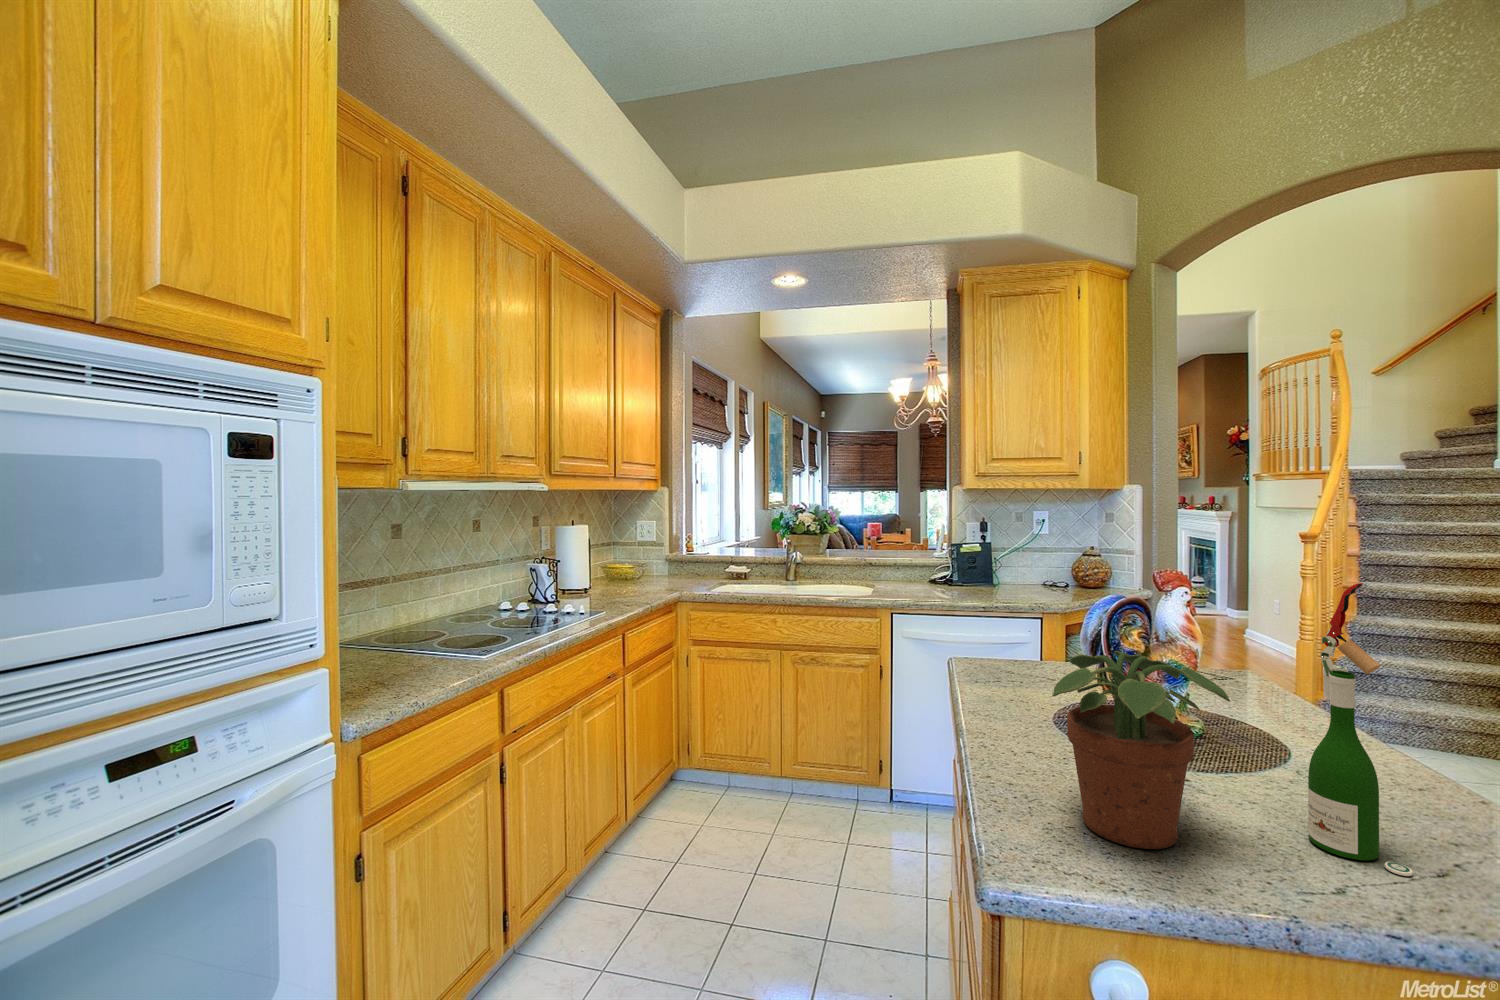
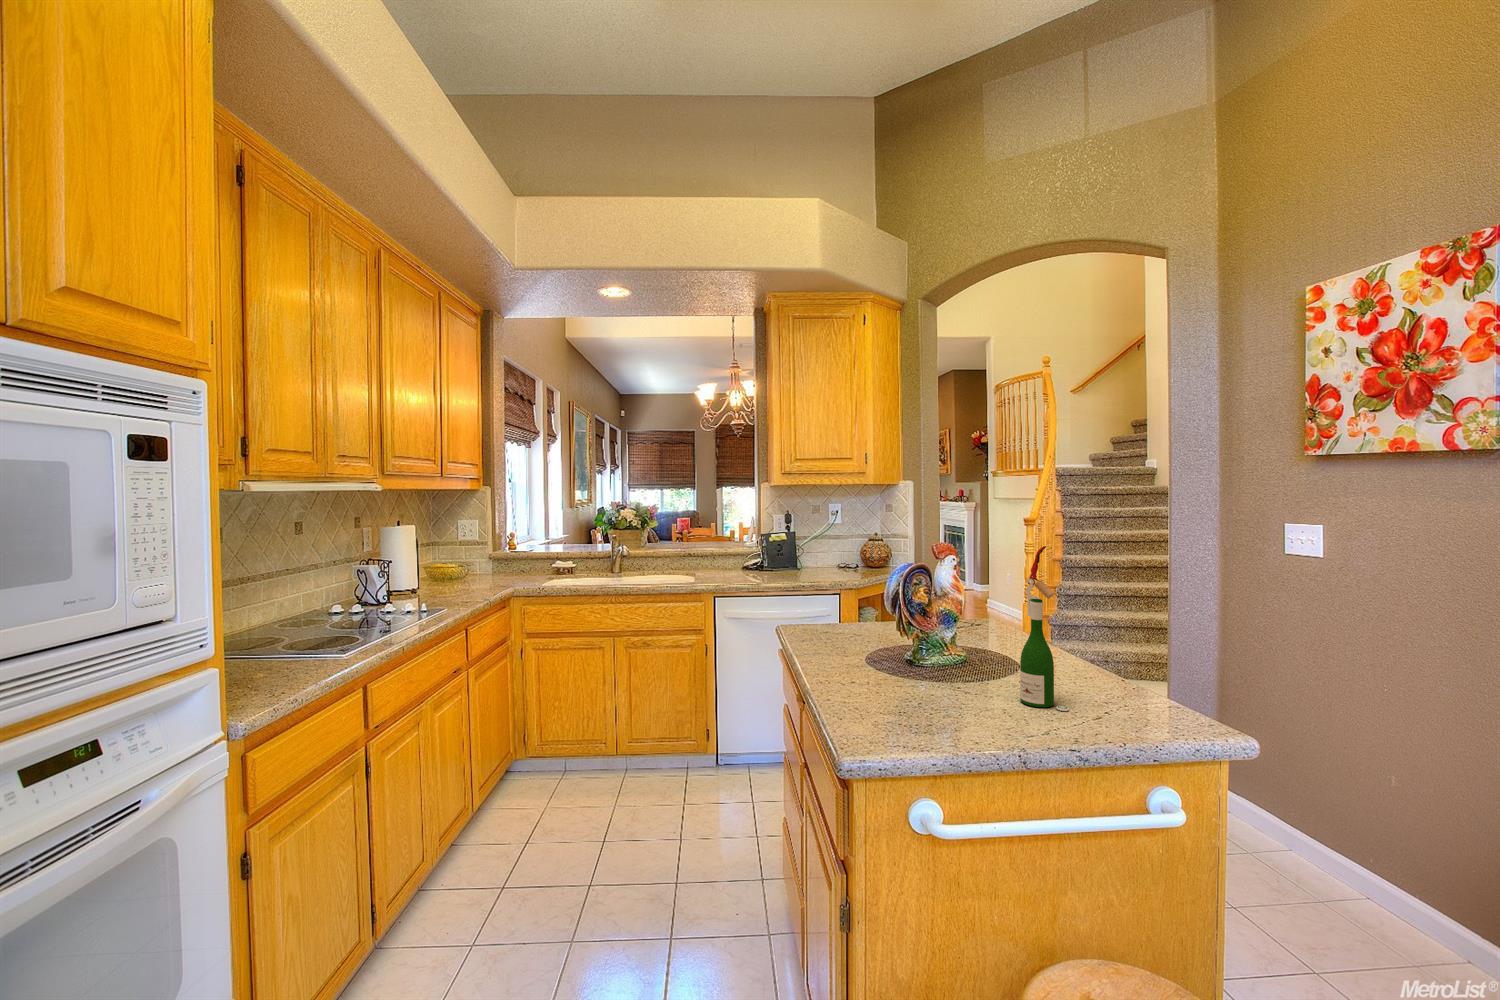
potted plant: present [1052,651,1230,849] -> none [885,597,982,717]

